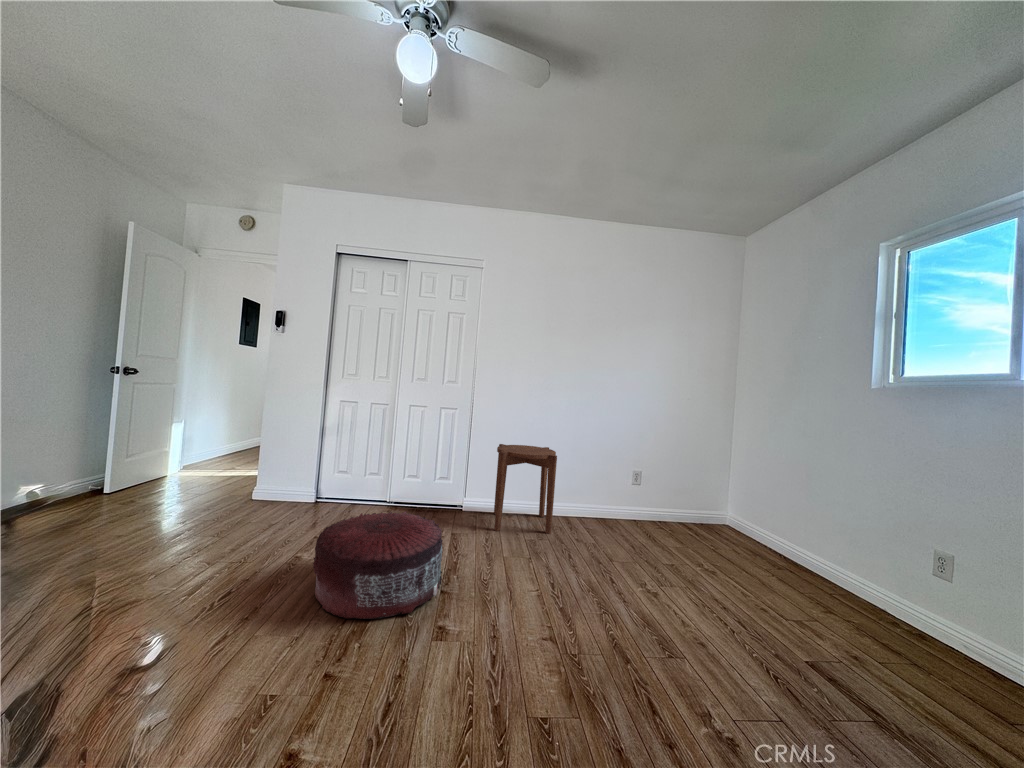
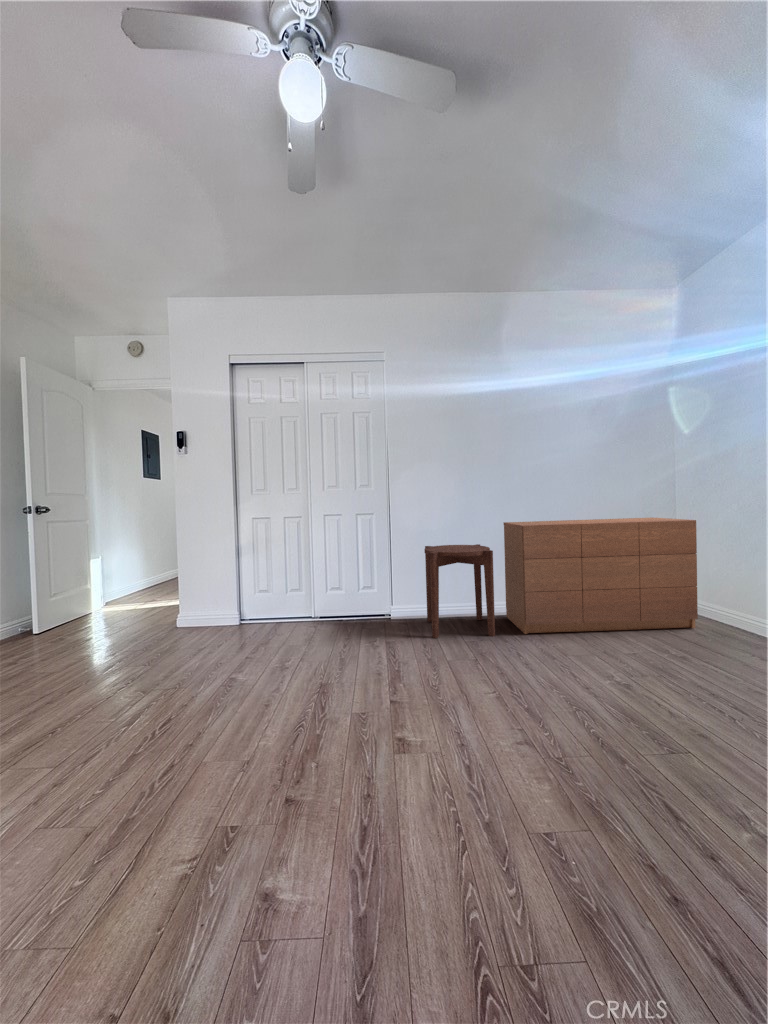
dresser: none [566,430,734,542] -> present [504,518,698,634]
pouf: present [313,511,443,619] -> none [252,622,391,739]

